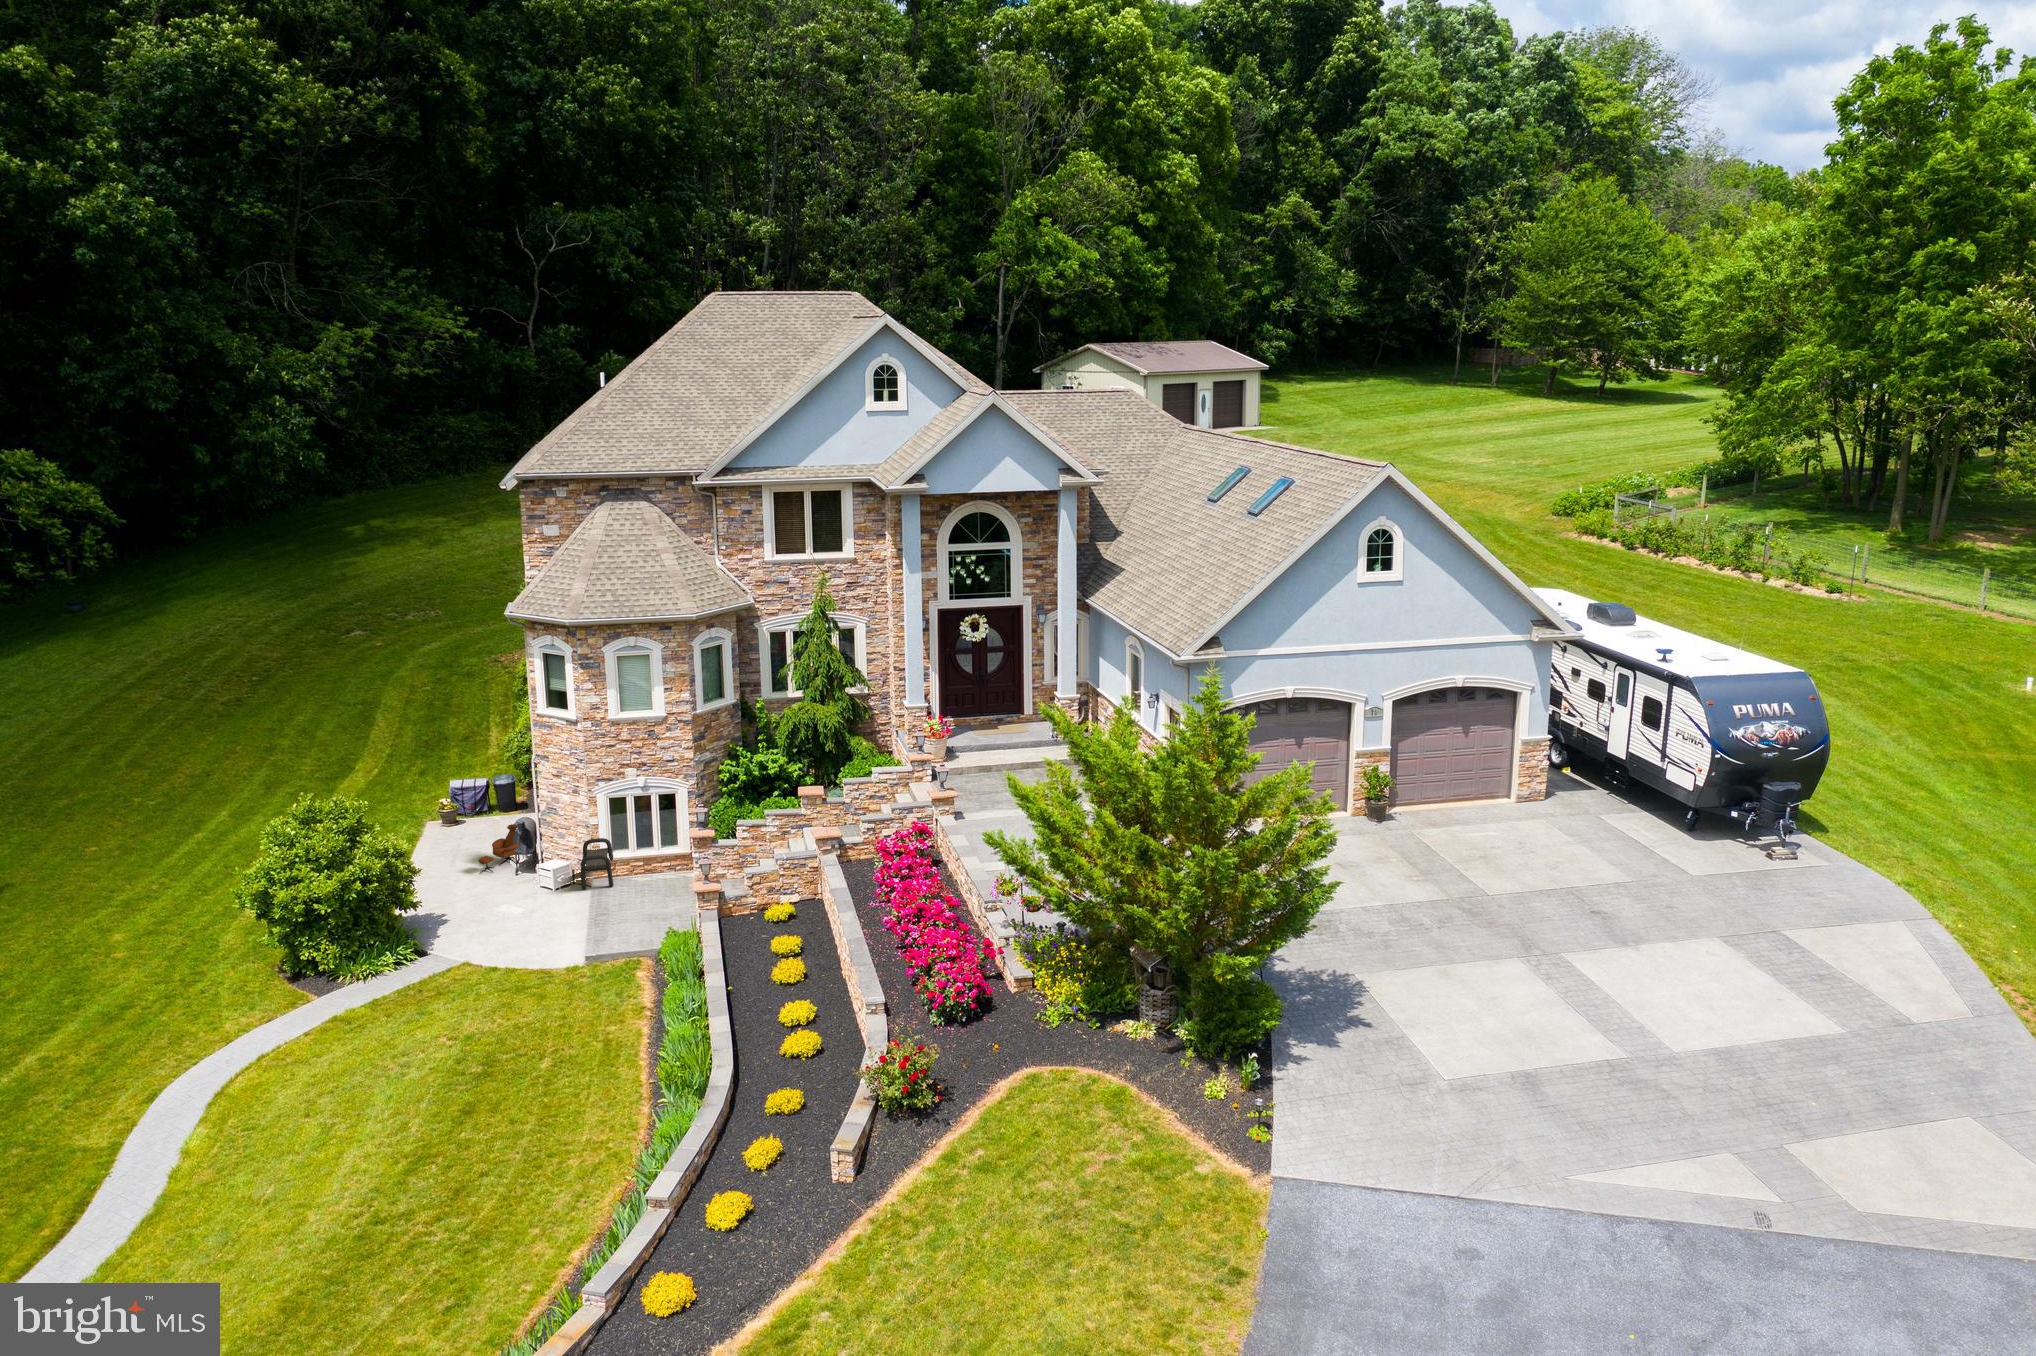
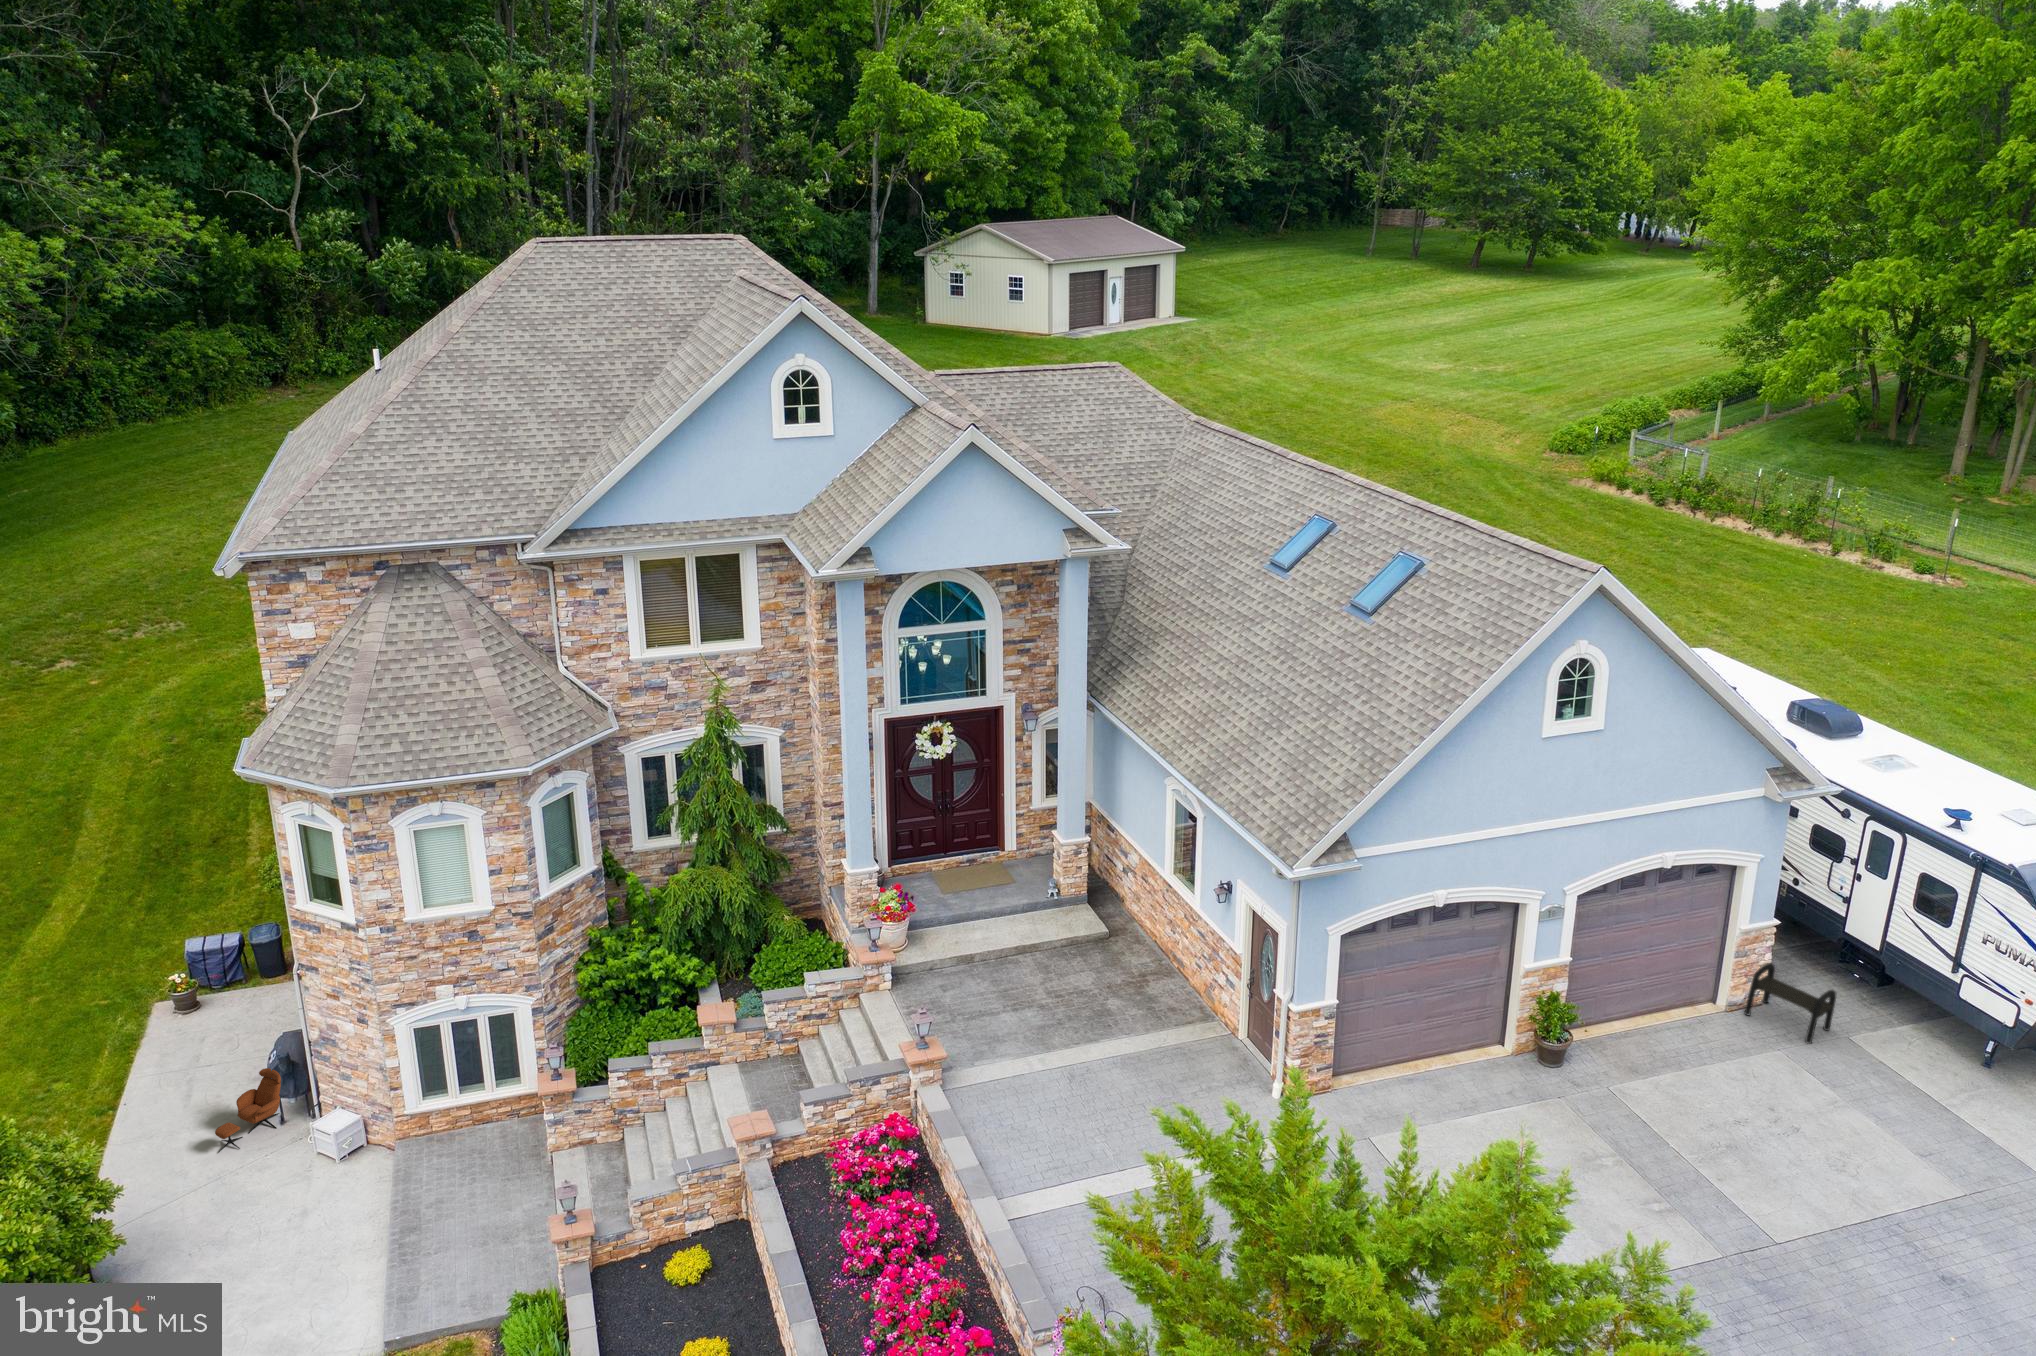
bench: present [581,838,614,890] -> present [1744,963,1836,1044]

